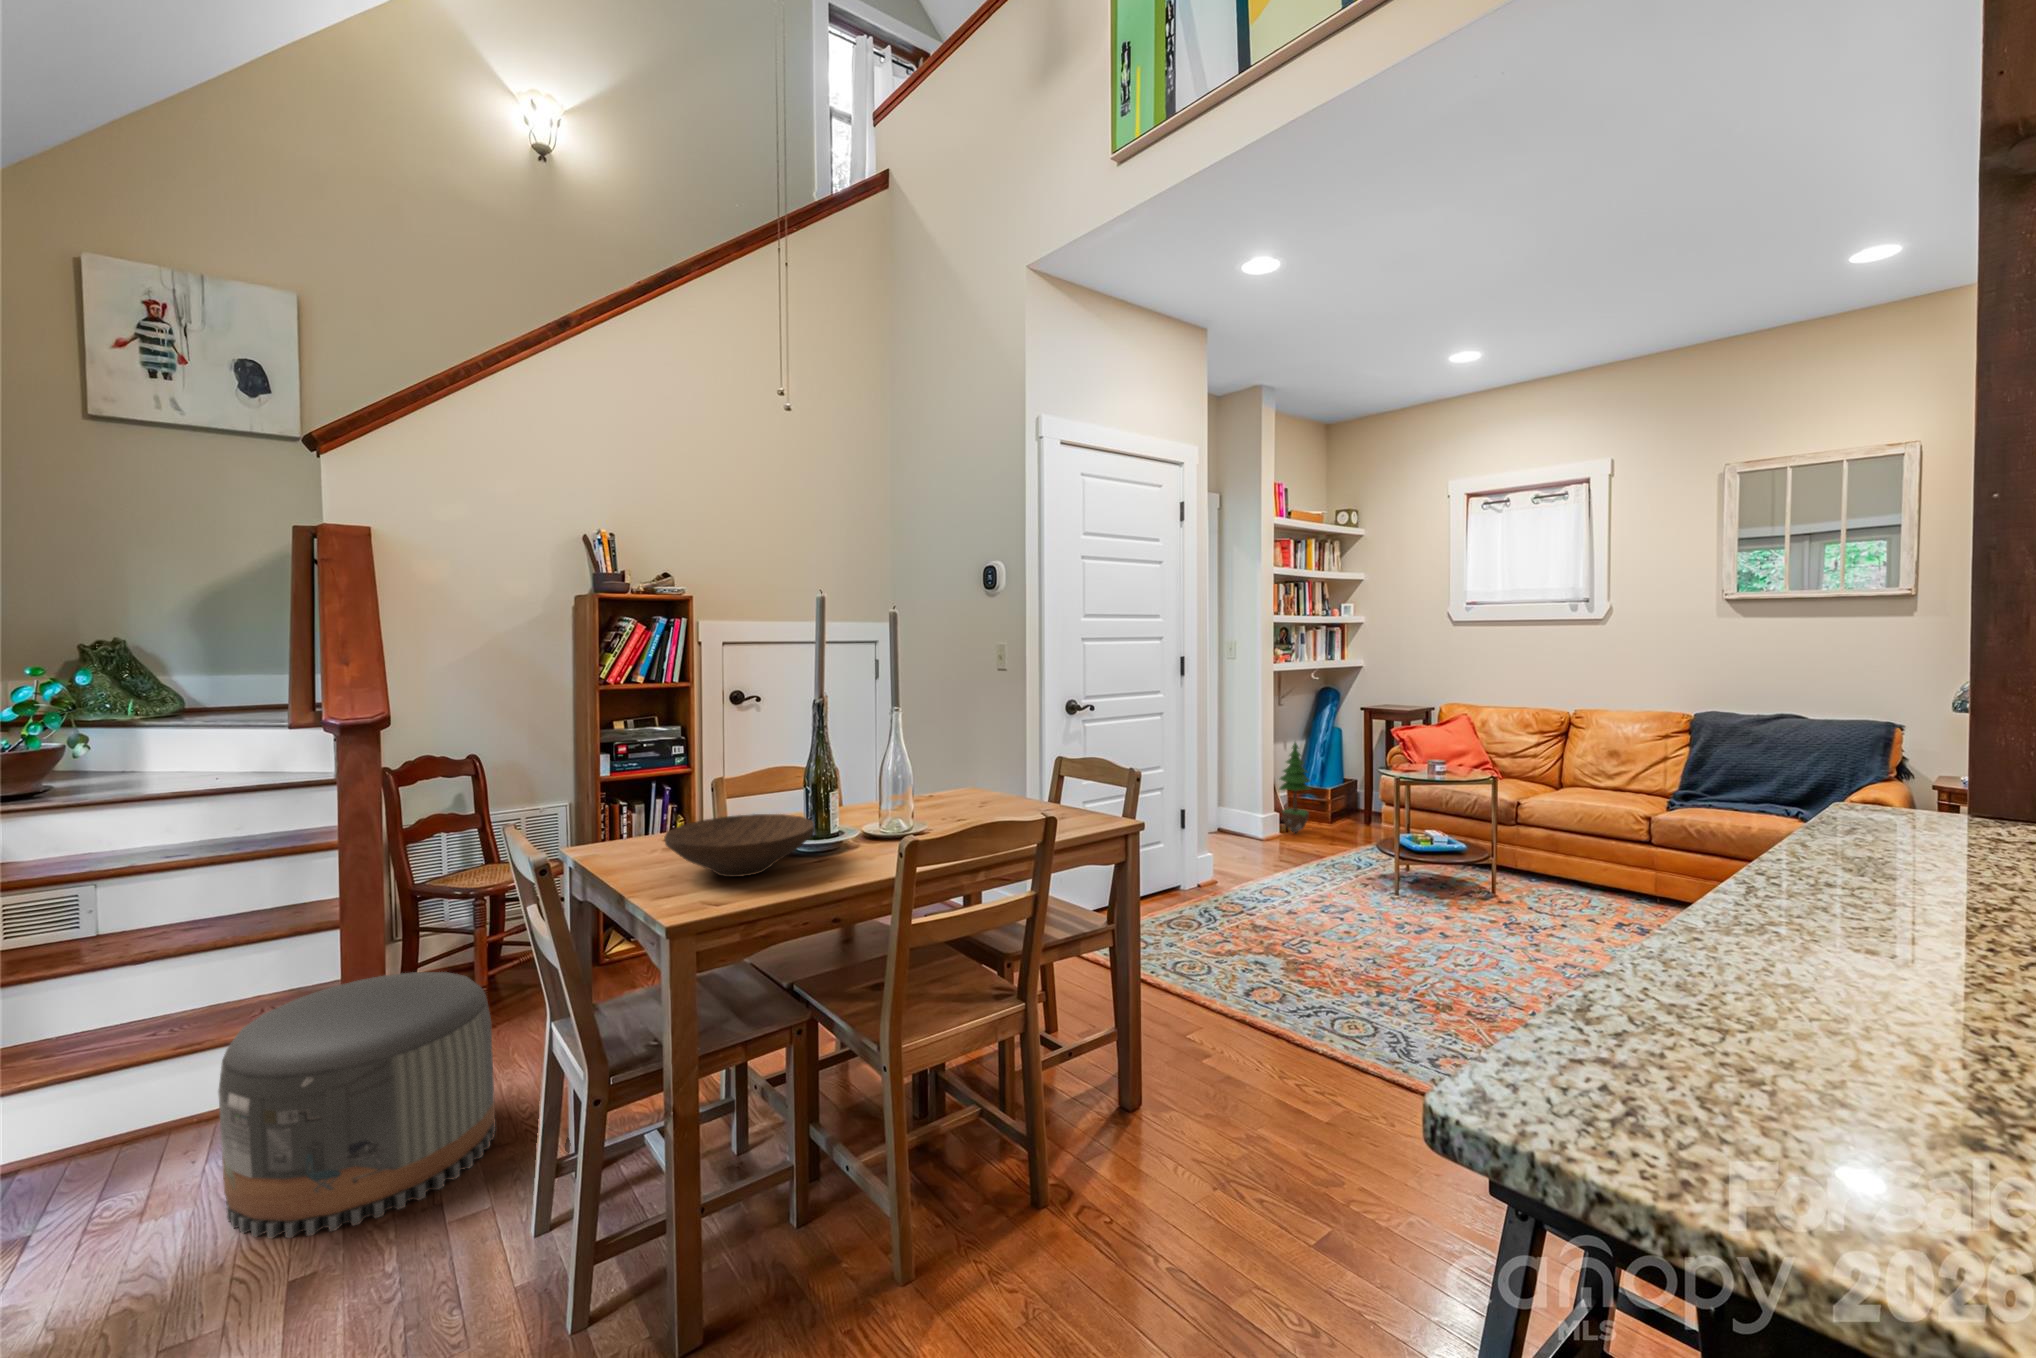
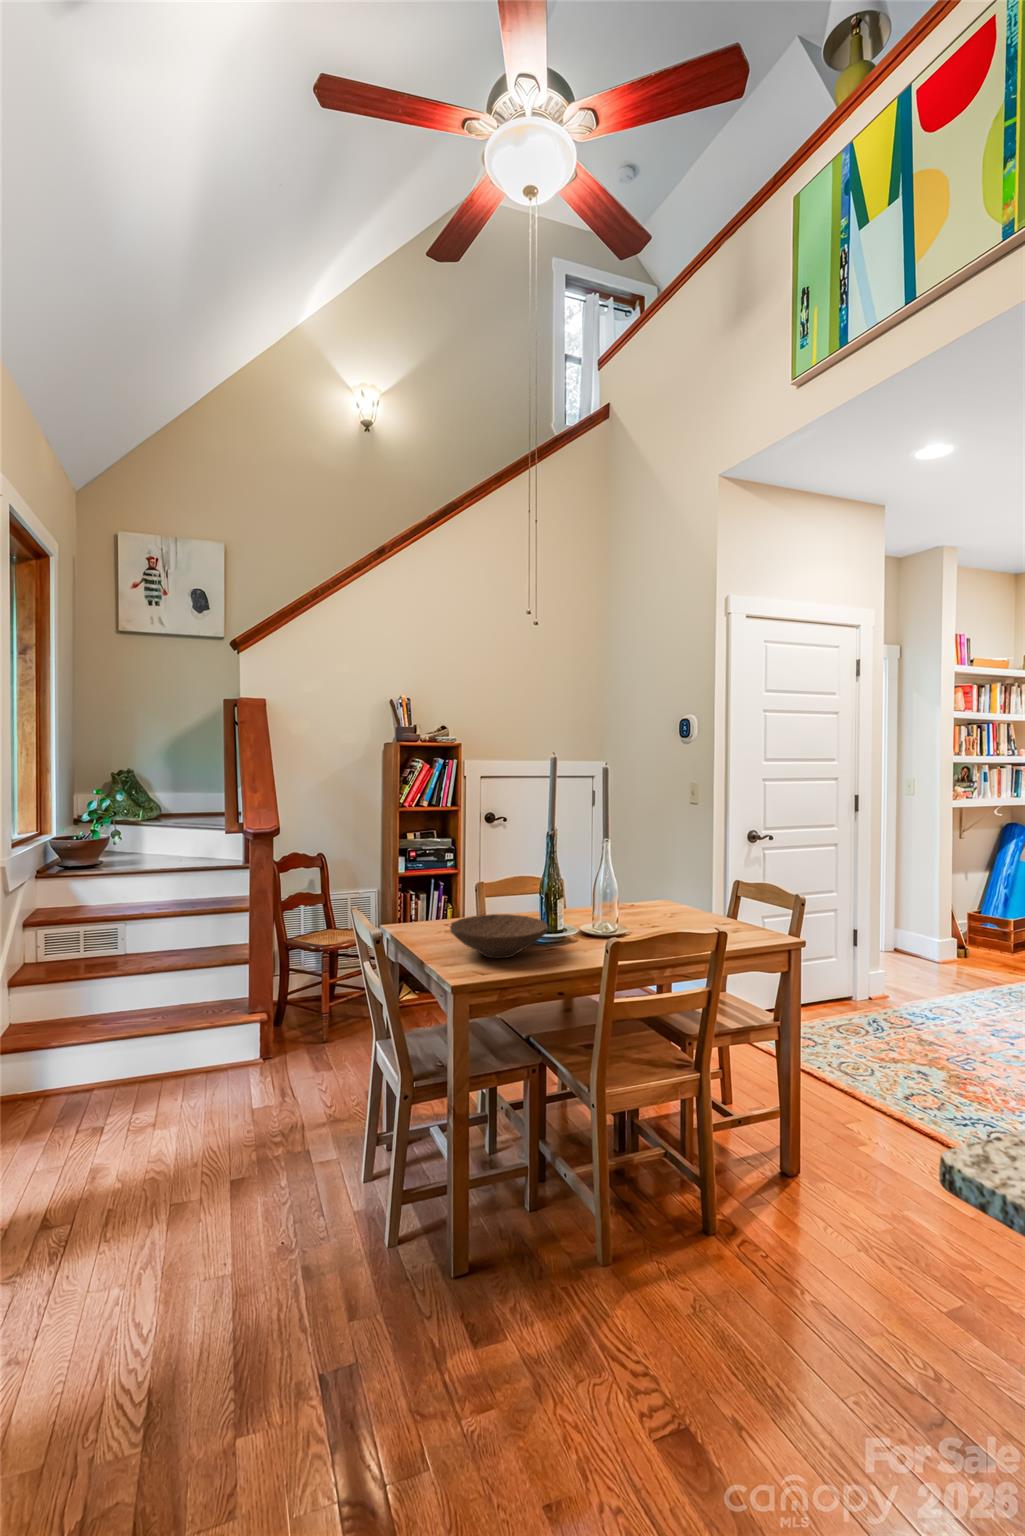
potted tree: present [1280,742,1310,833] -> none [959,870,997,957]
pouf: present [218,972,496,1238] -> none [193,999,337,1156]

